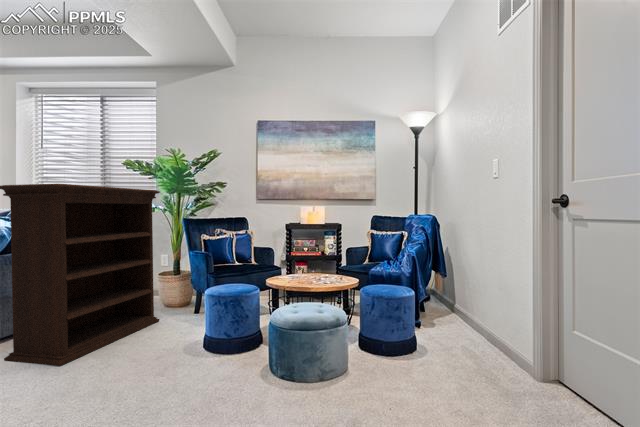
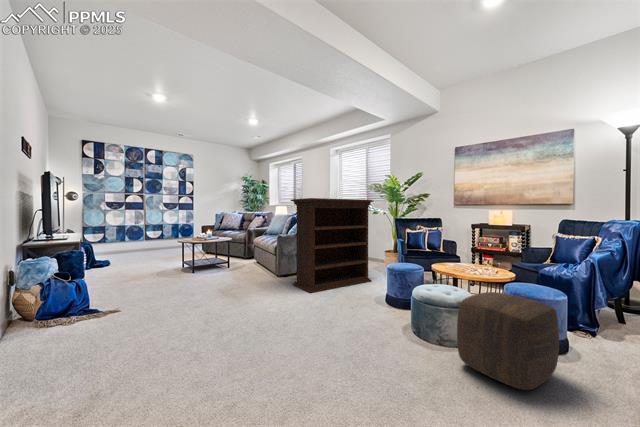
ottoman: none [355,298,442,398] -> present [457,292,559,390]

